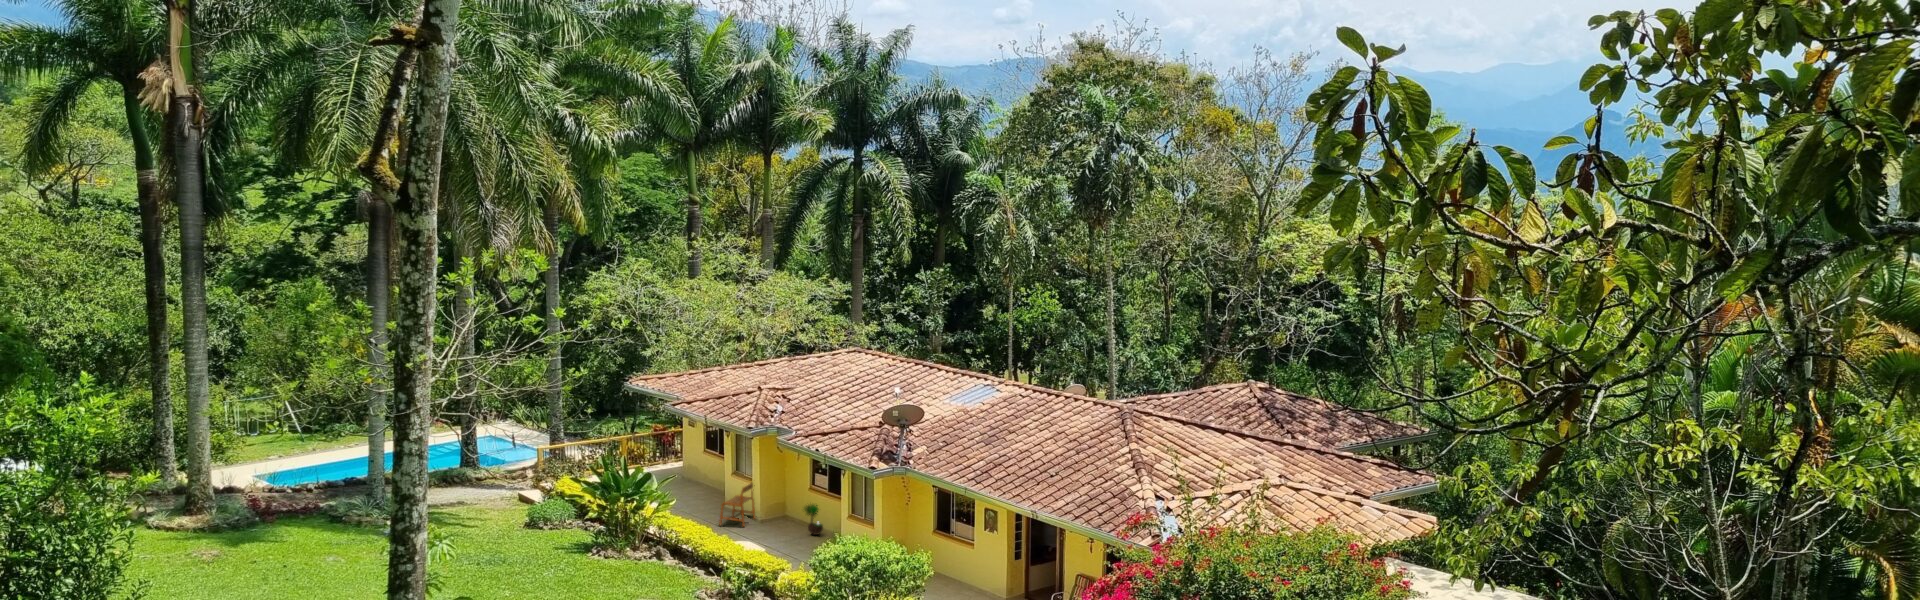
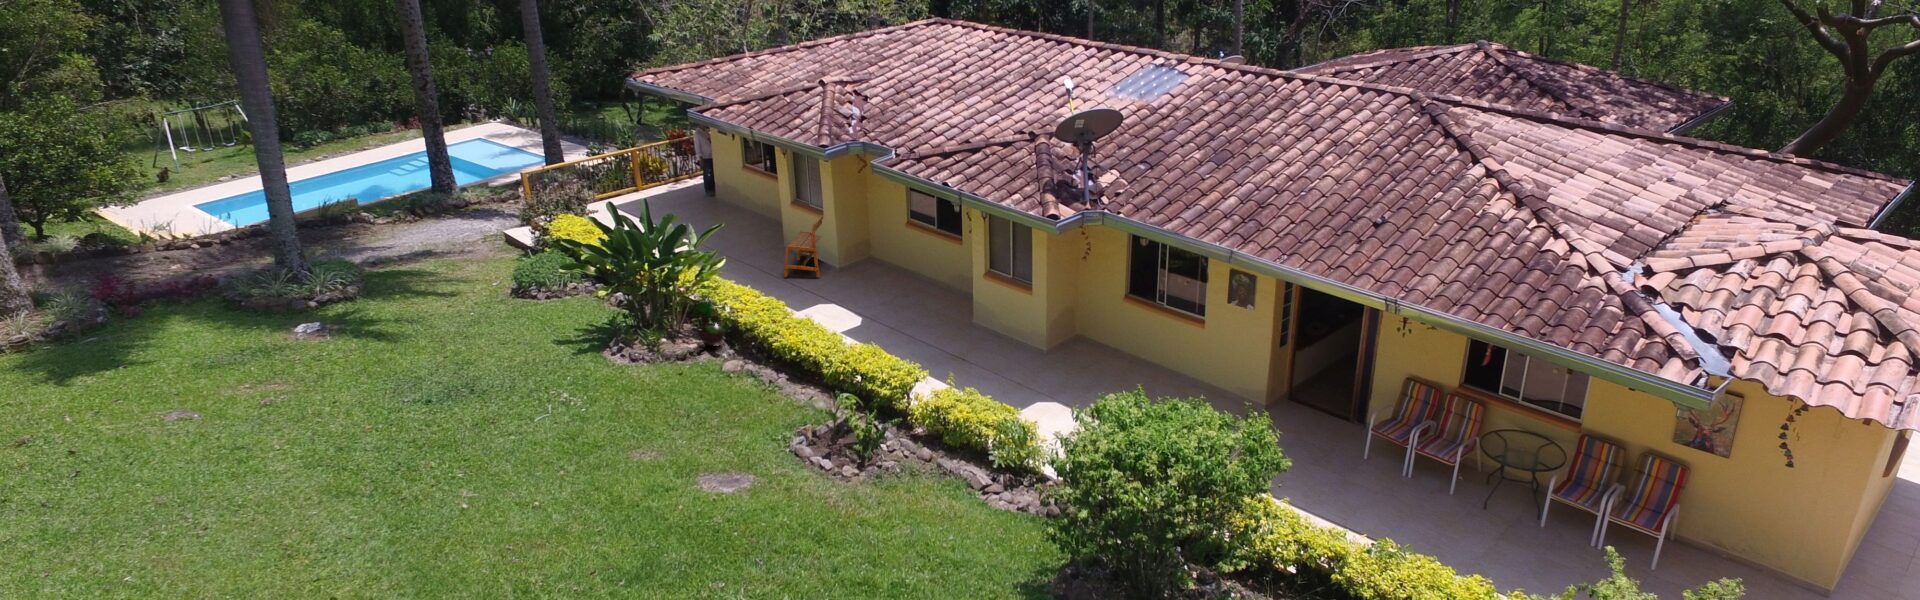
potted tree: present [804,505,823,535] -> present [690,298,725,345]

